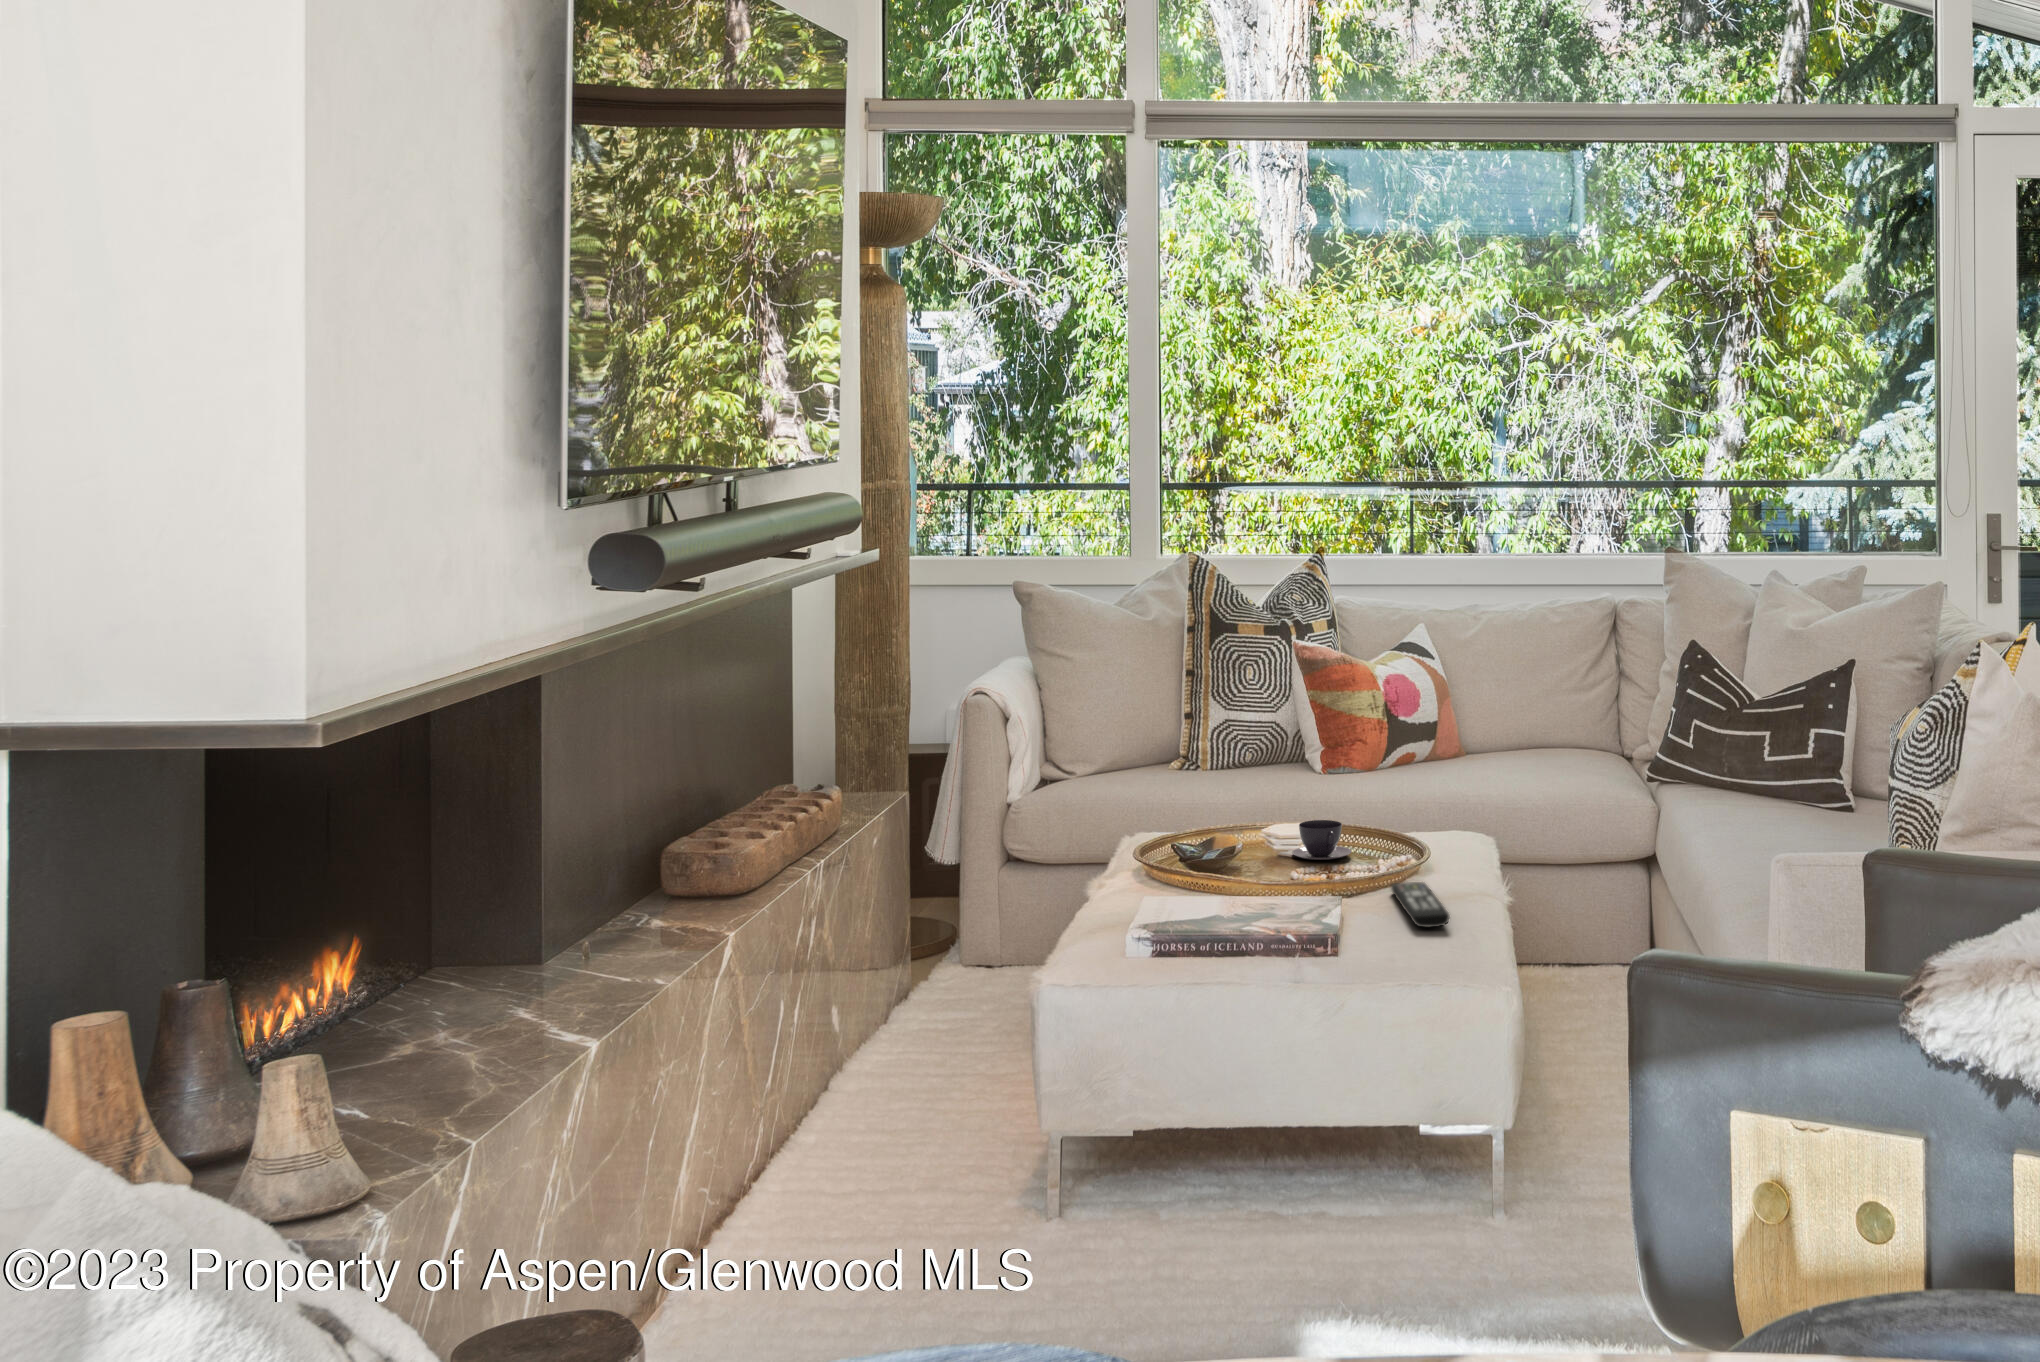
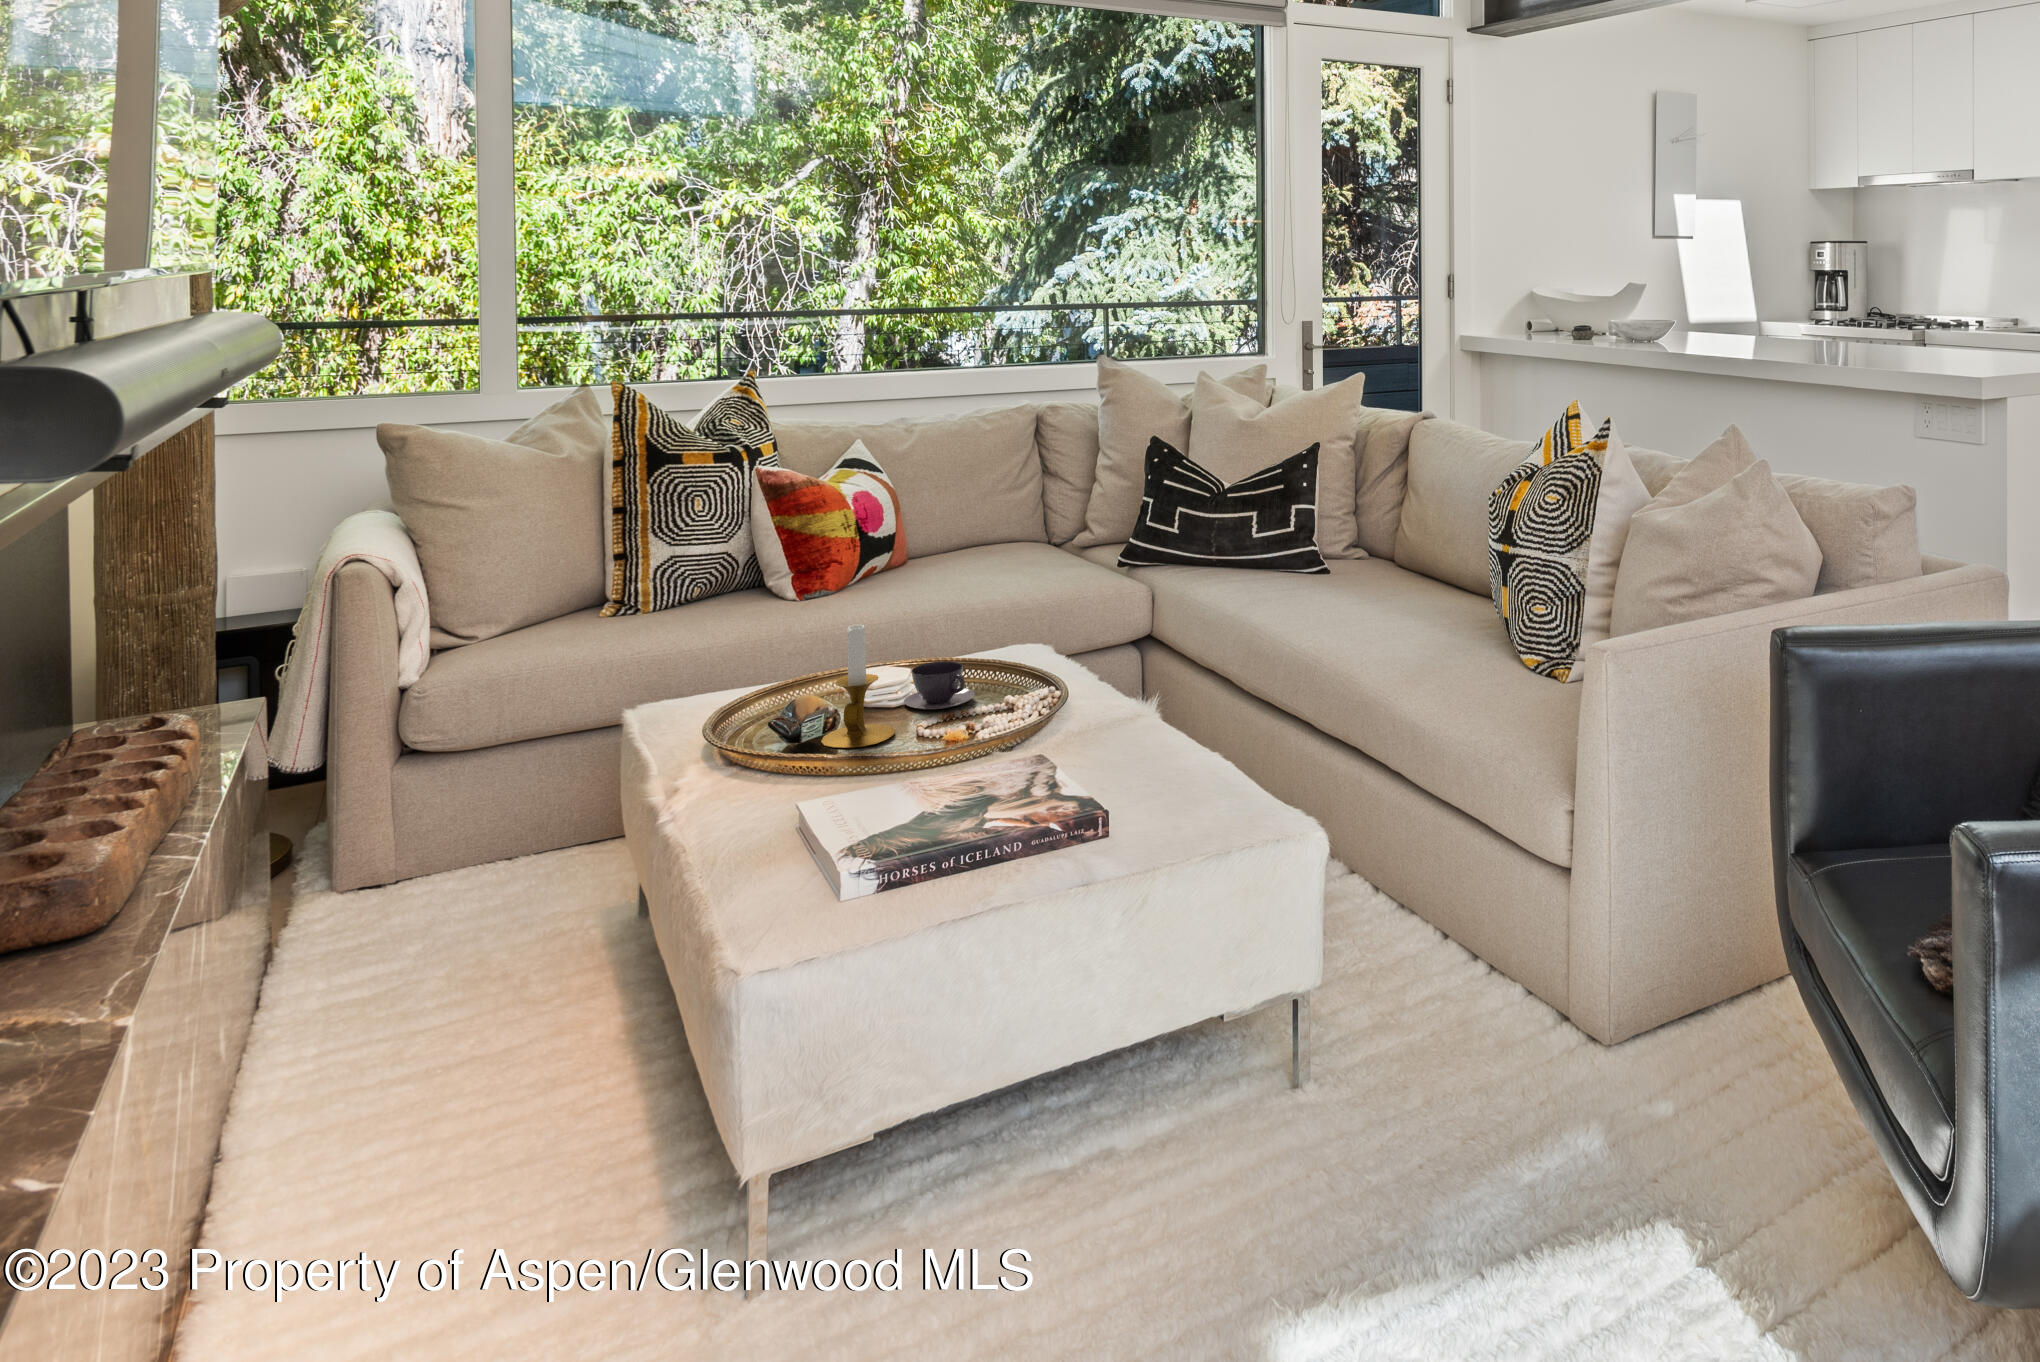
candlestick: none [1205,770,1264,873] -> present [821,625,895,748]
remote control: present [1391,882,1450,928] -> none [1067,716,1183,772]

